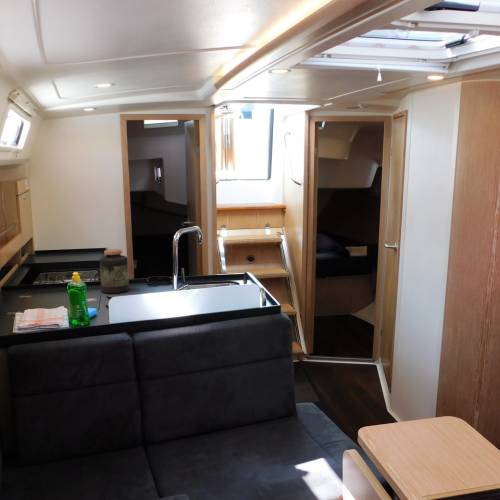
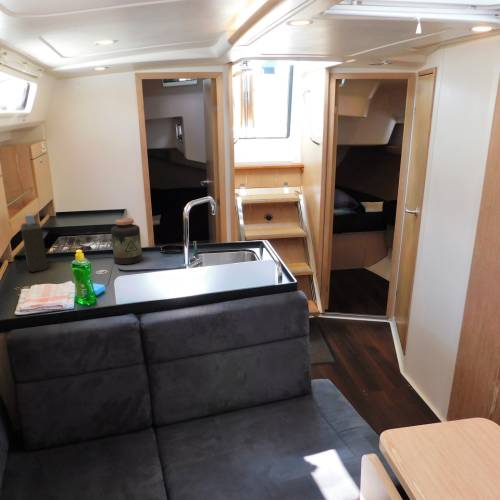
bottle: none [11,244,36,301] -> present [21,214,47,272]

